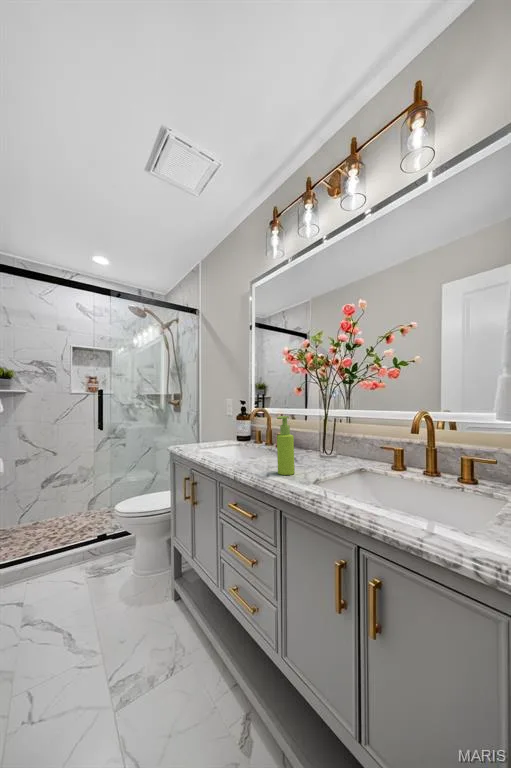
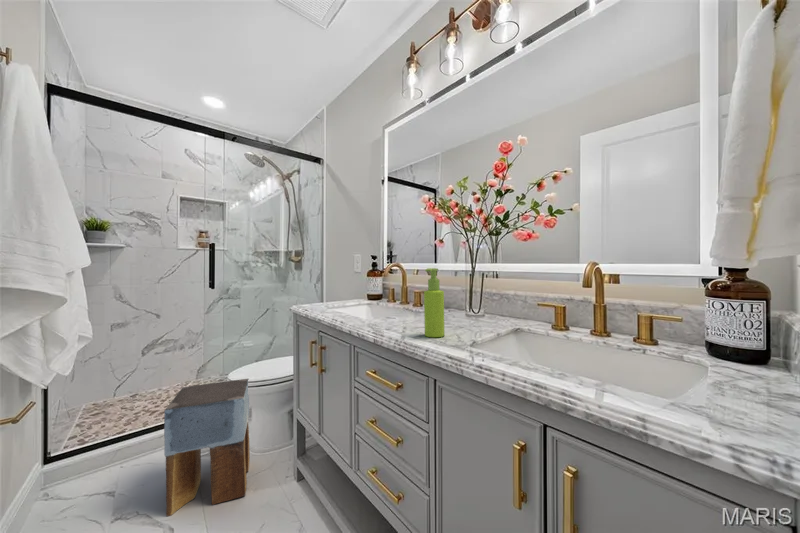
stool: none [62,510,133,630] -> present [164,379,250,517]

